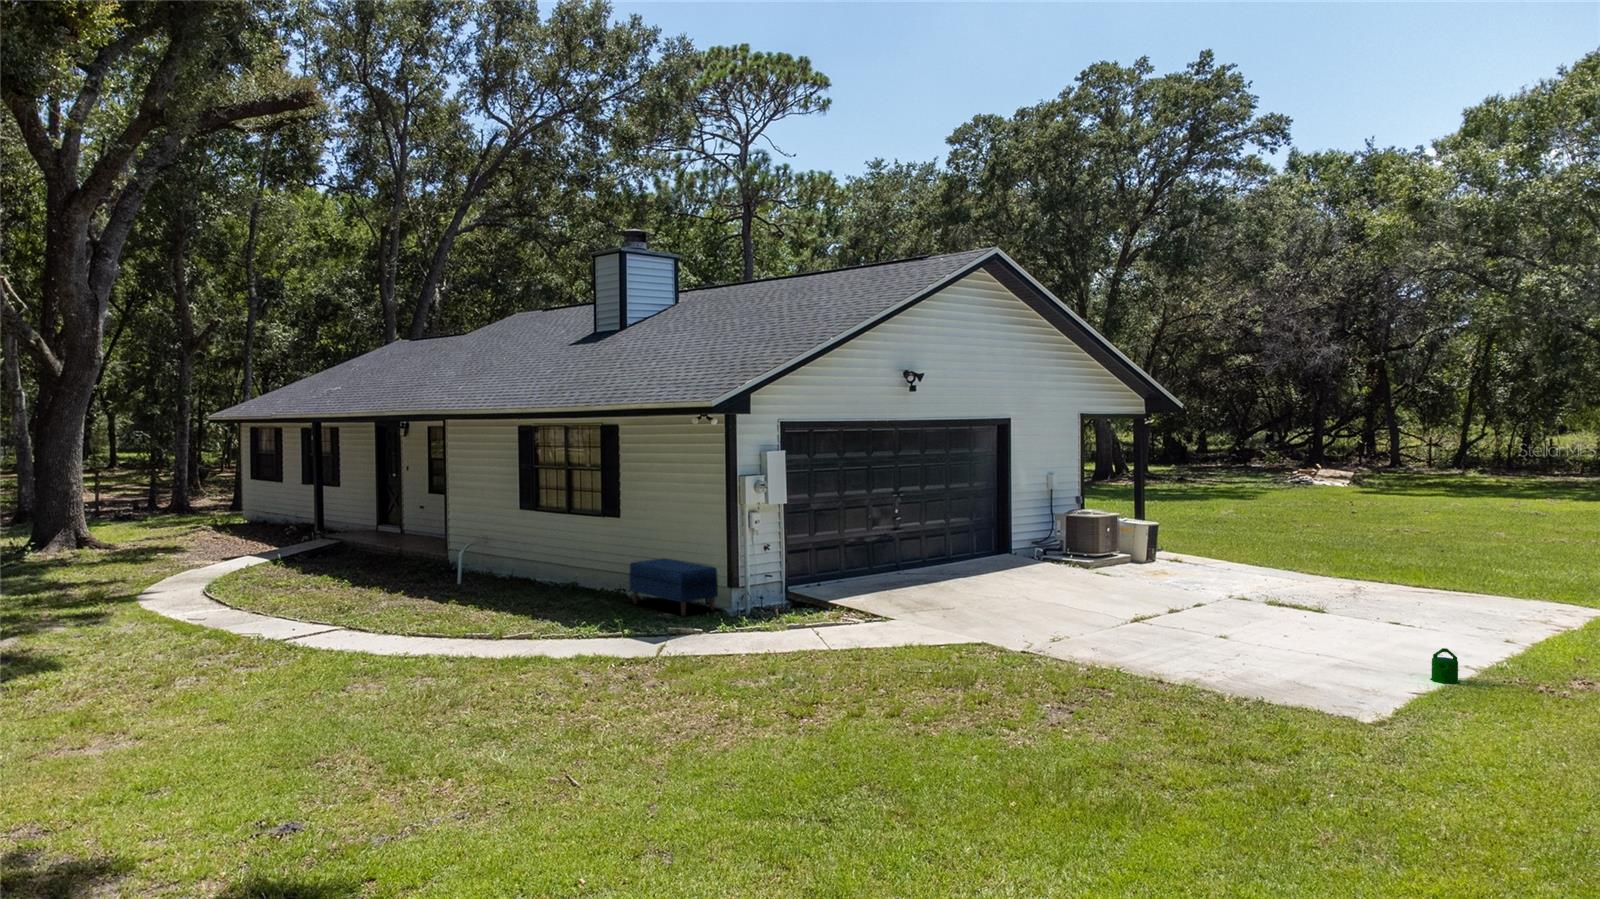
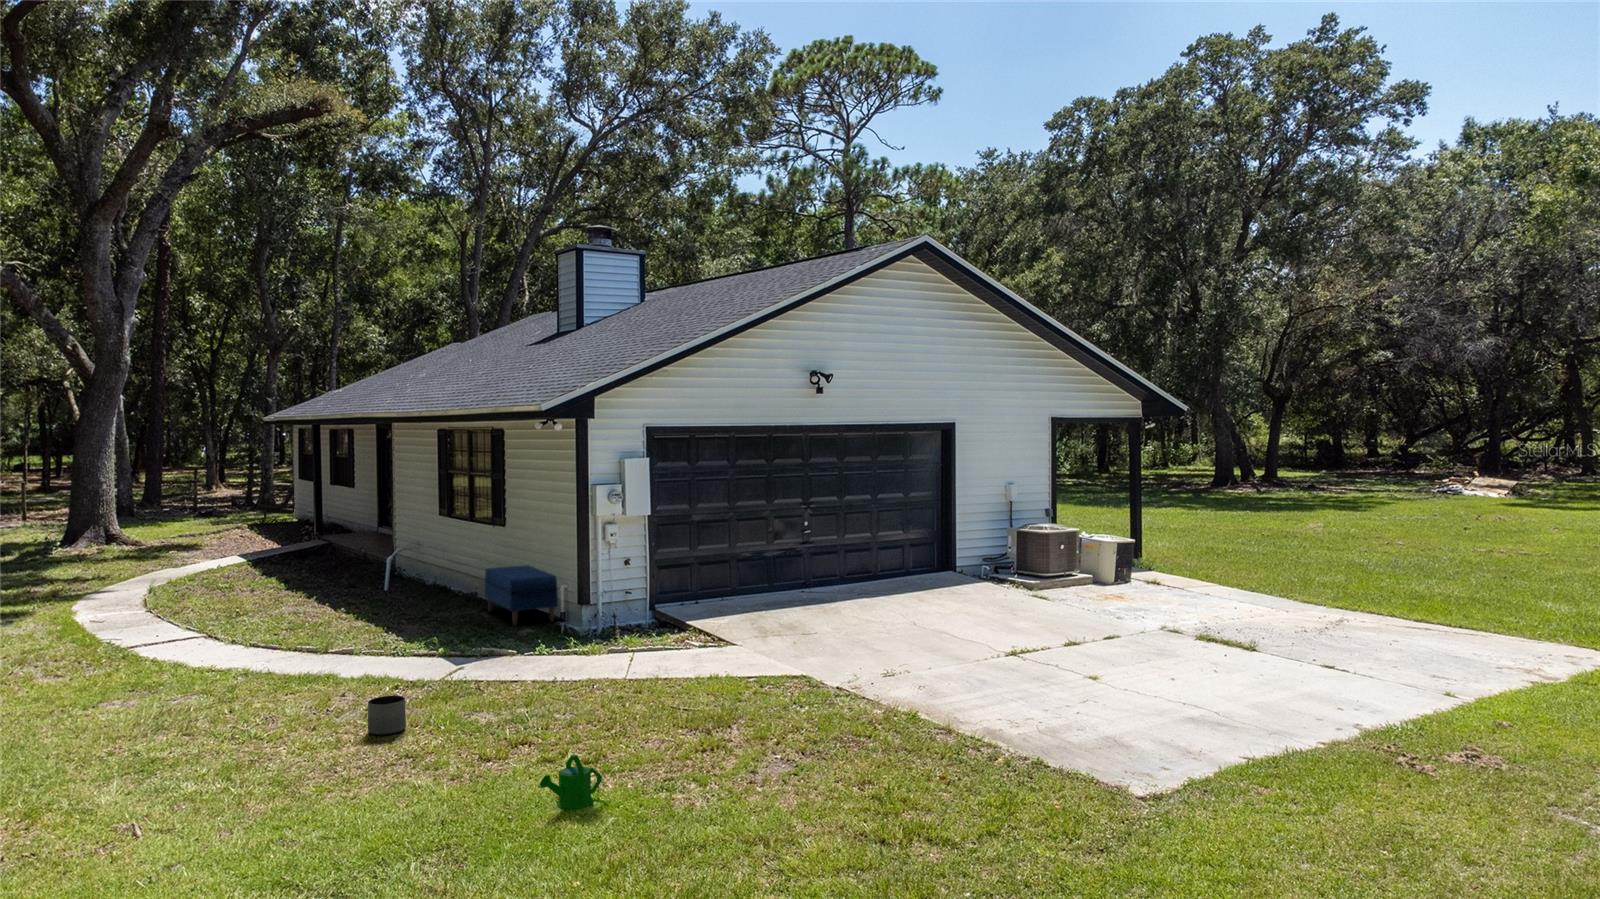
lounge chair: none [205,483,251,524] -> present [258,486,294,522]
watering can: present [1430,648,1460,684] -> present [540,754,602,809]
planter: none [728,682,761,719] -> present [368,696,406,735]

